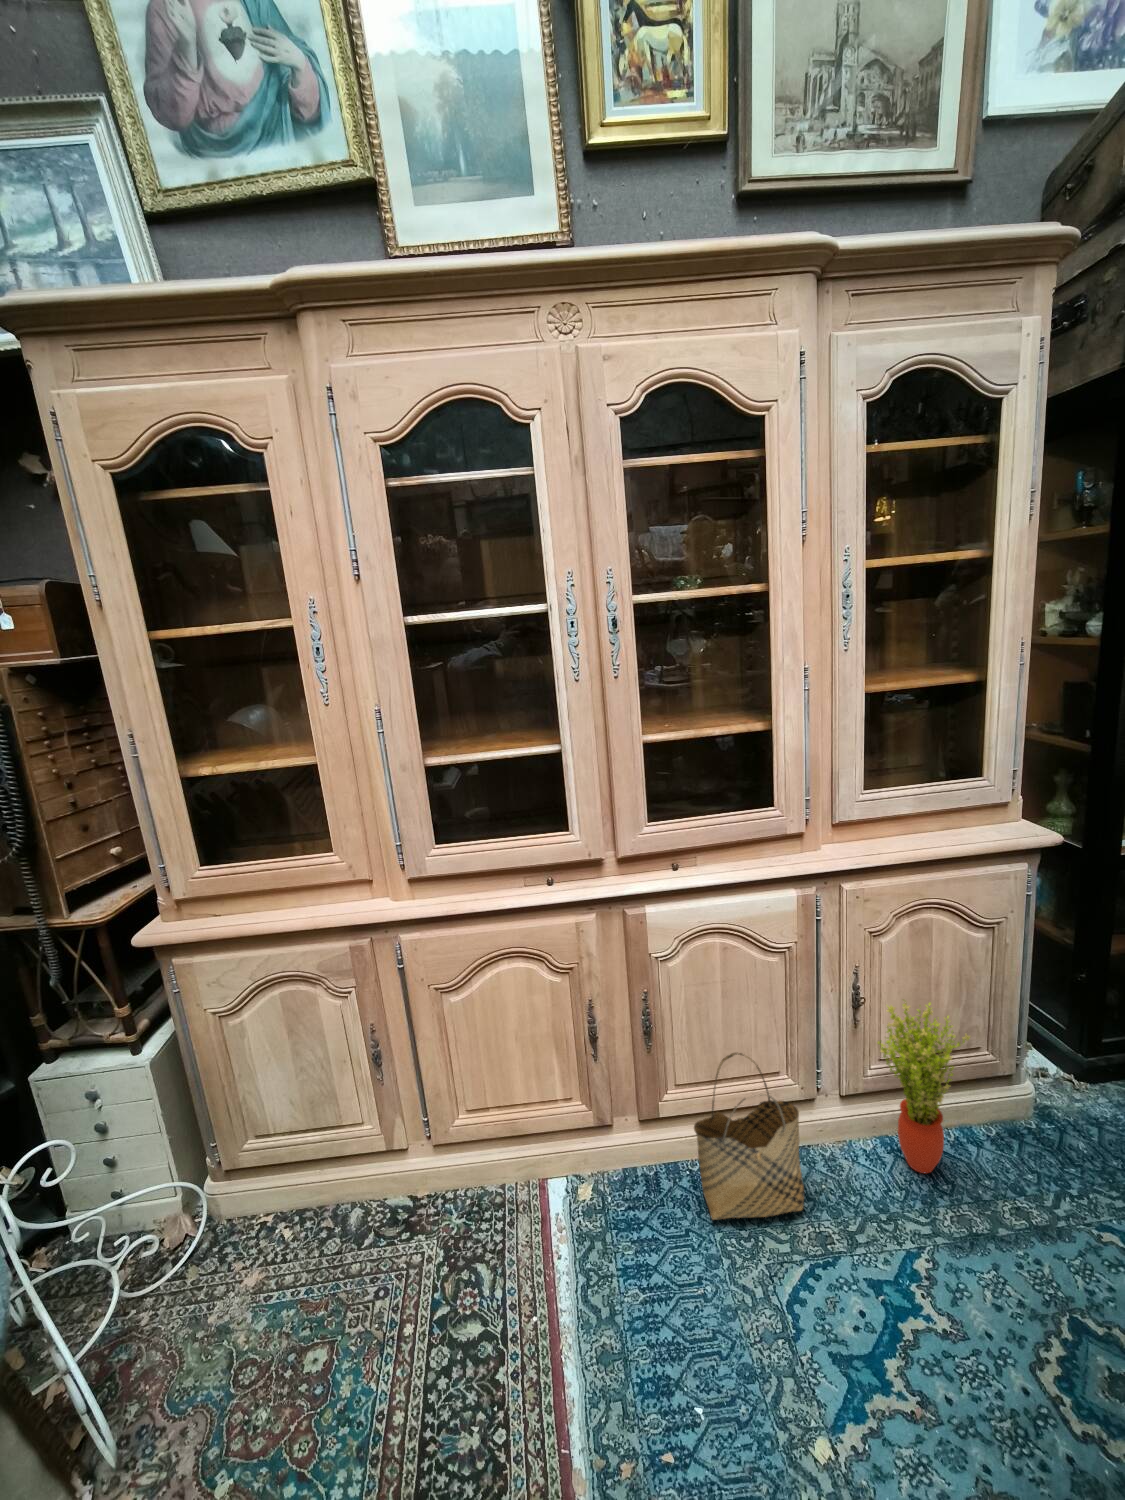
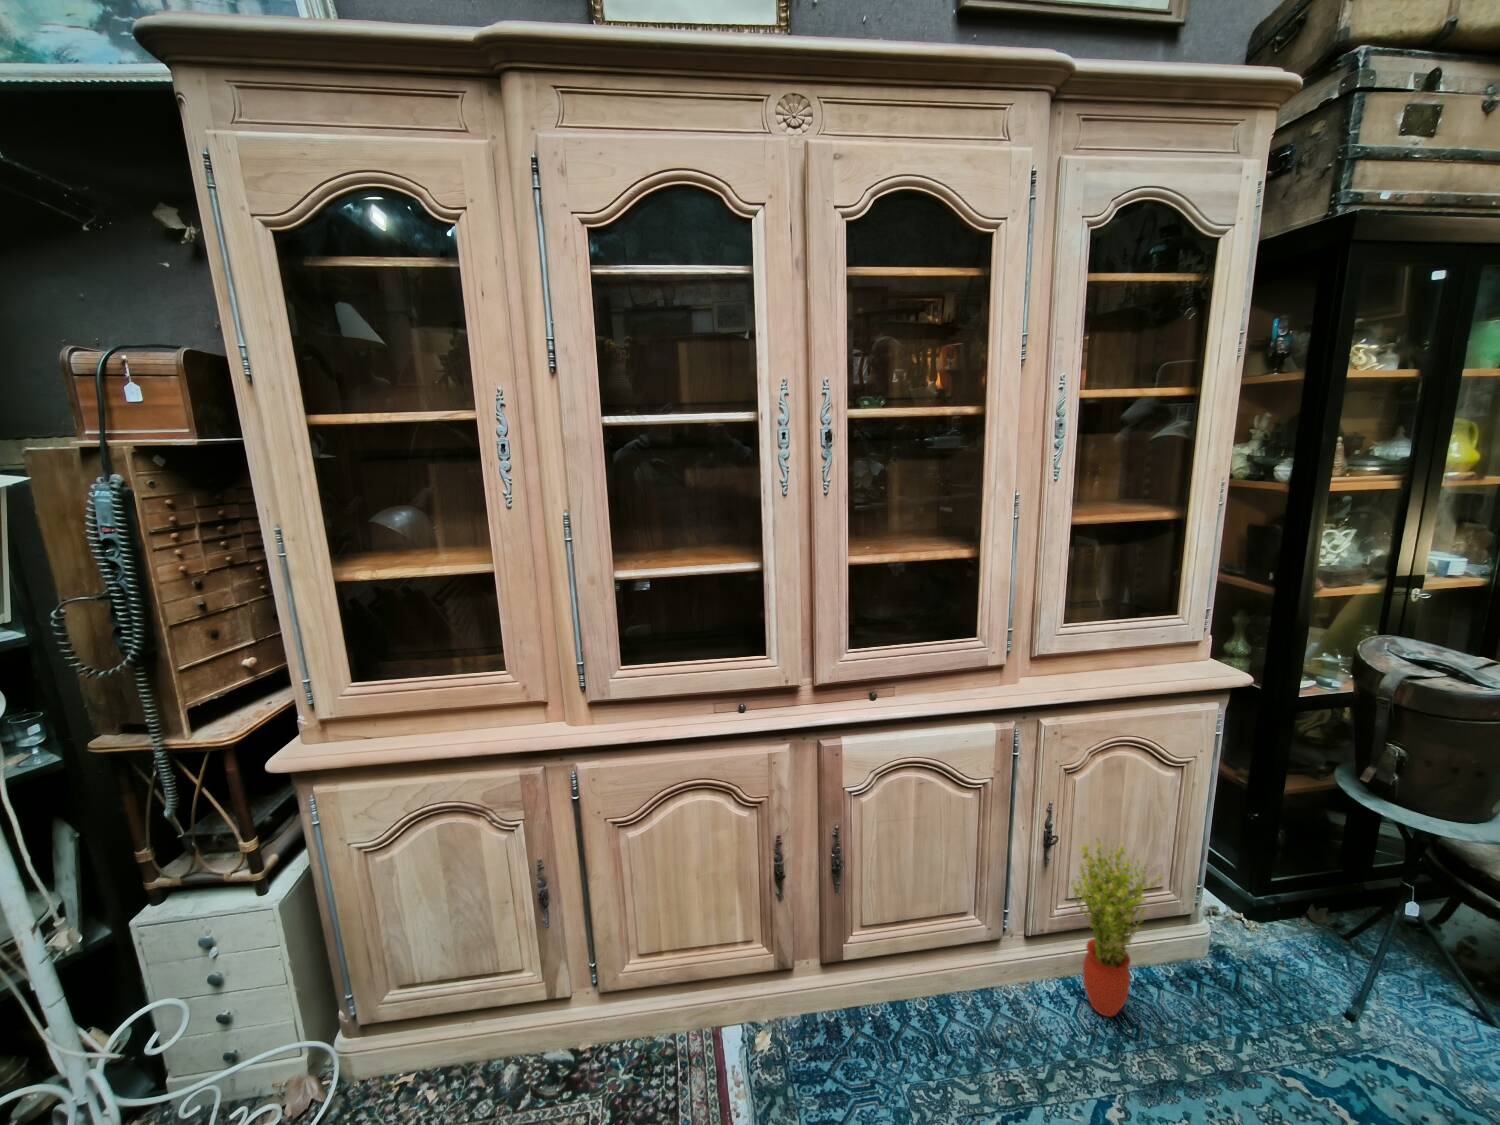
woven basket: present [694,1053,804,1220] -> none [883,892,993,1071]

